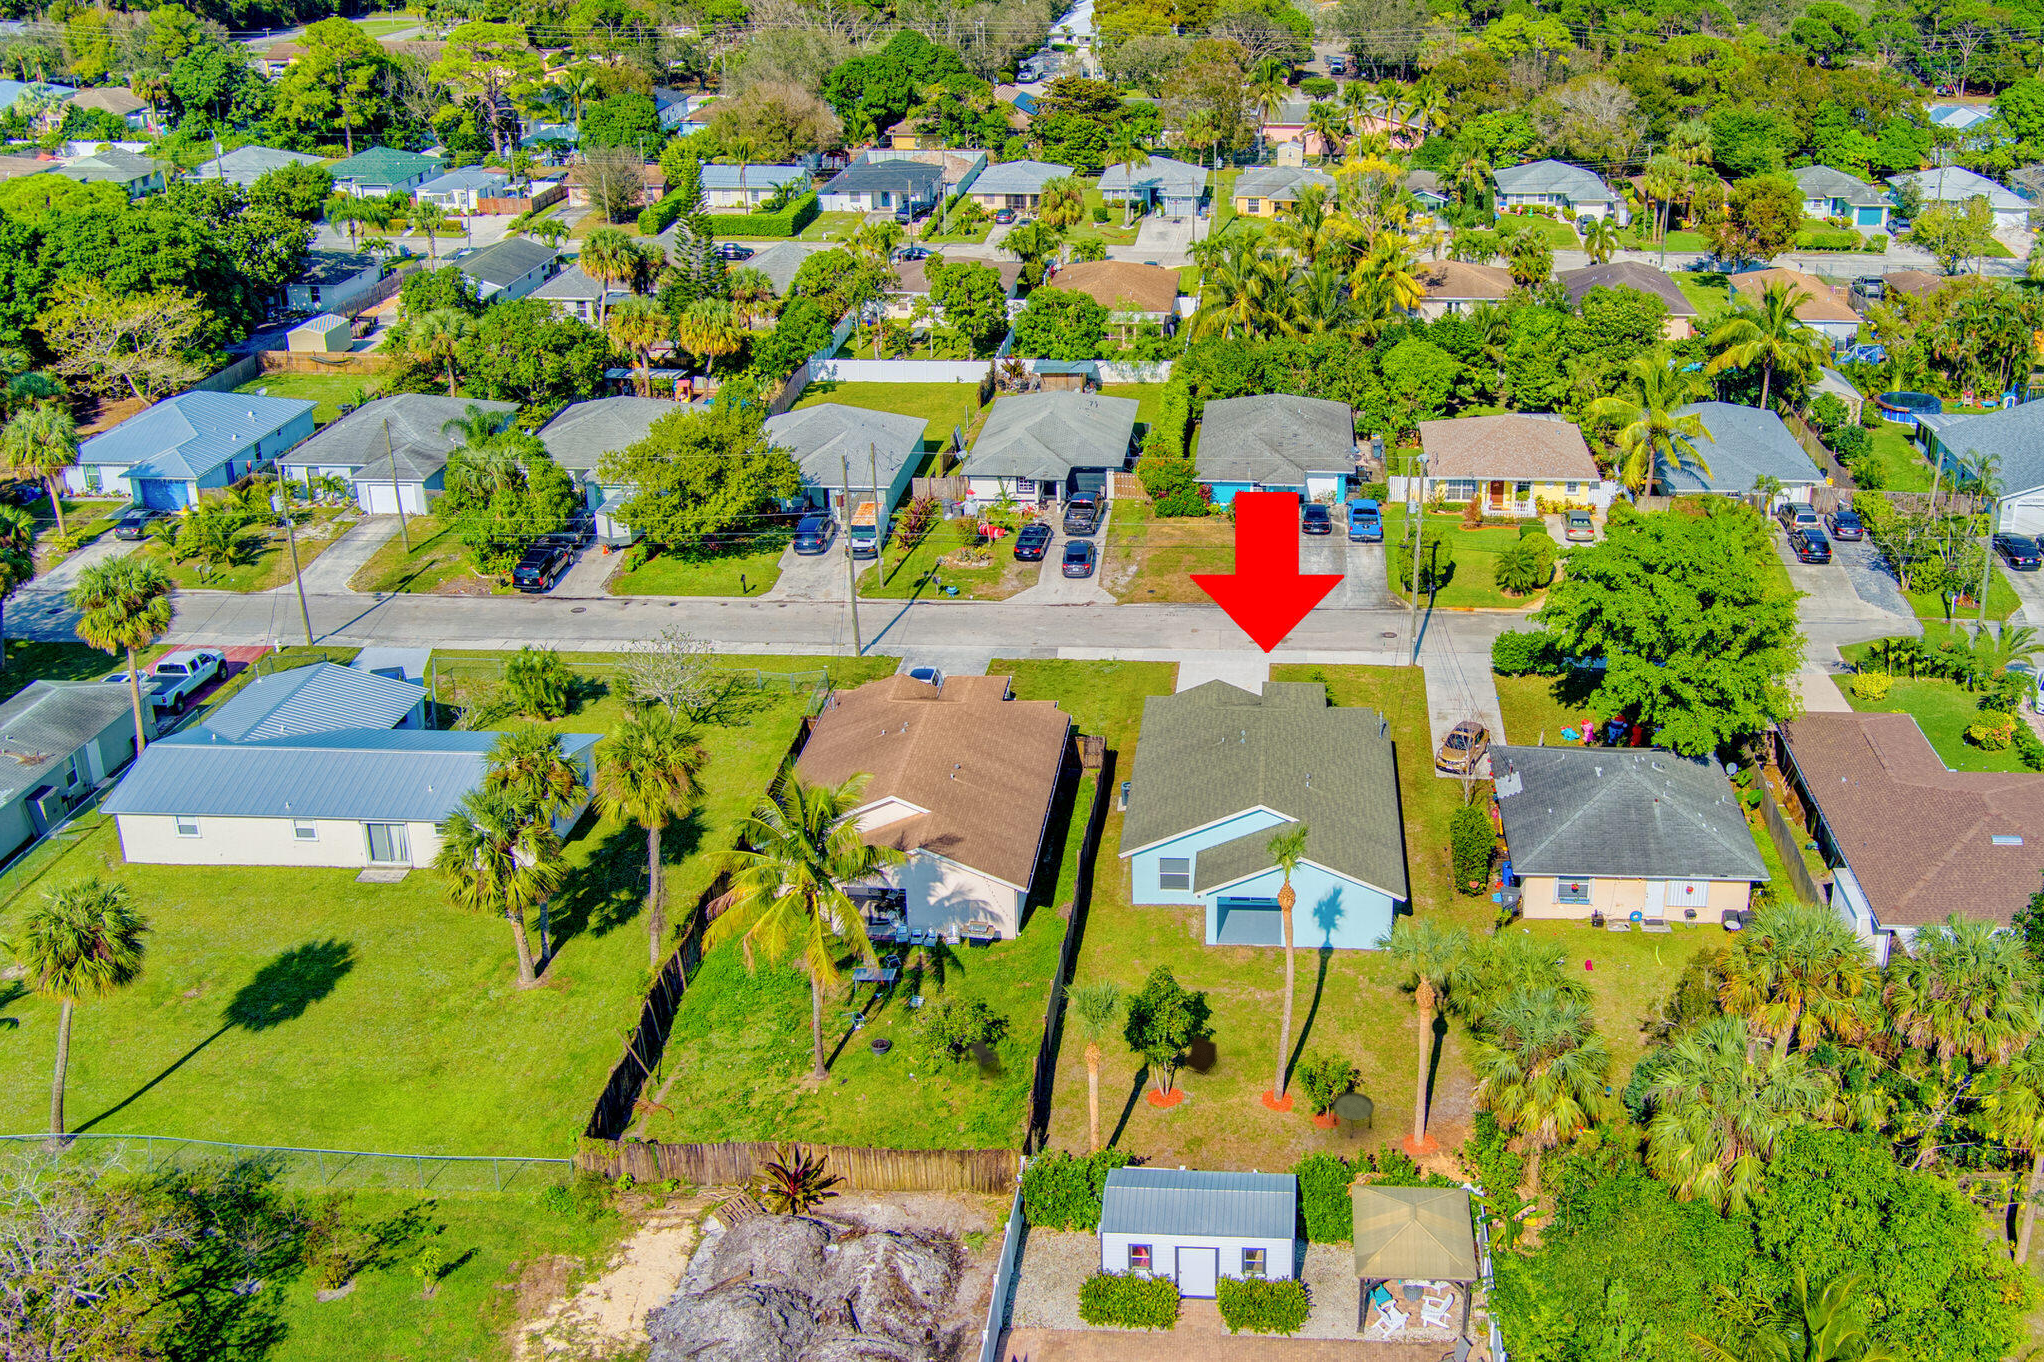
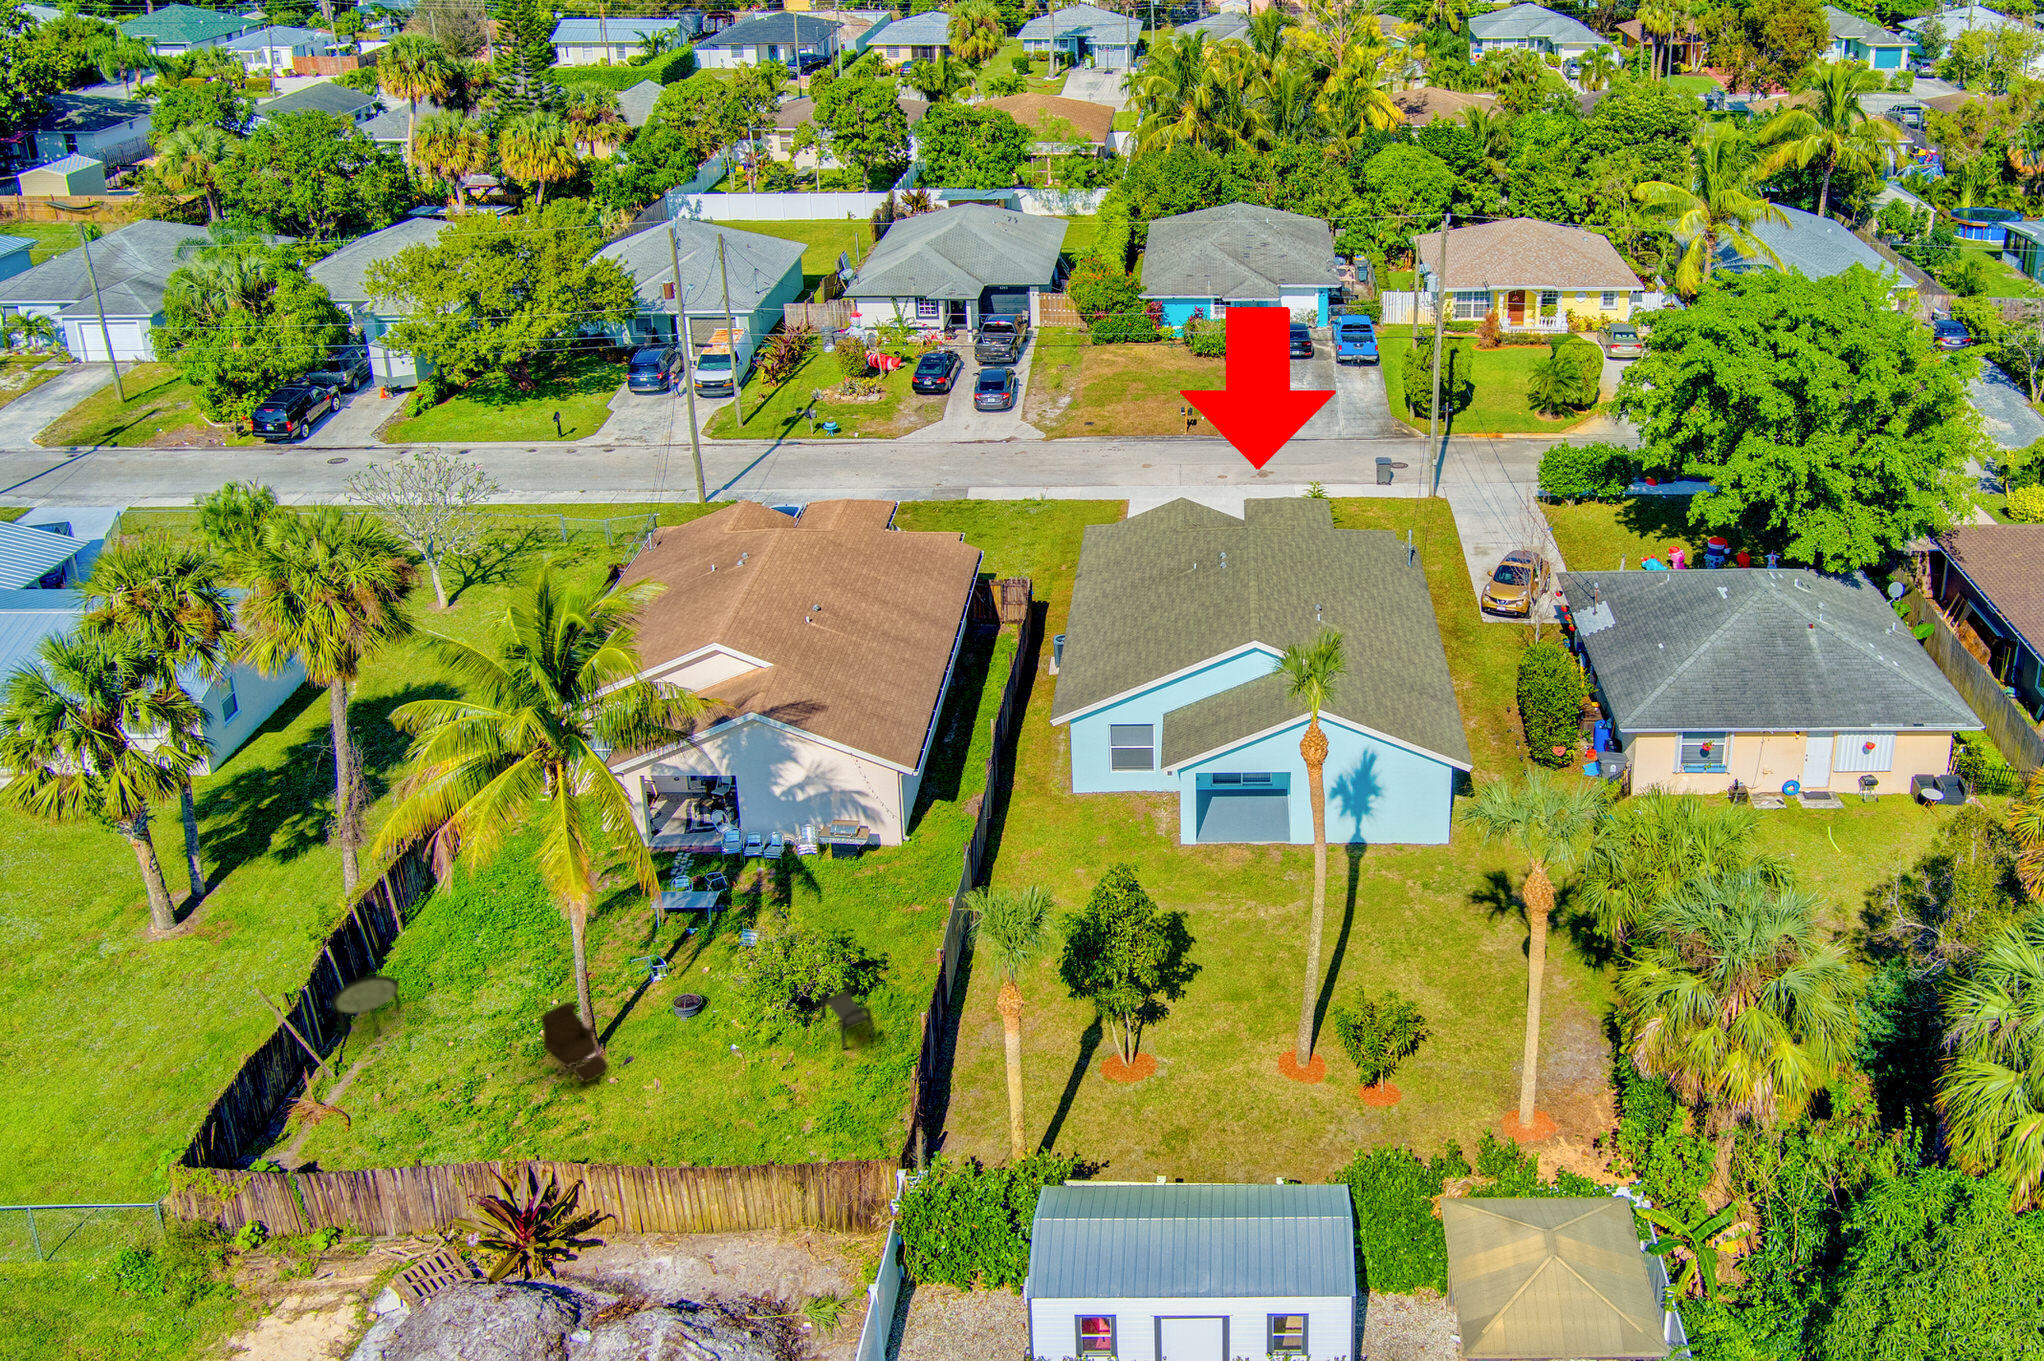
wooden crate: present [1185,1036,1217,1074] -> none [1157,972,1206,1030]
lounge chair: none [791,1041,832,1097] -> present [541,1002,608,1083]
round table: present [1333,1092,1374,1134] -> present [332,976,401,1035]

